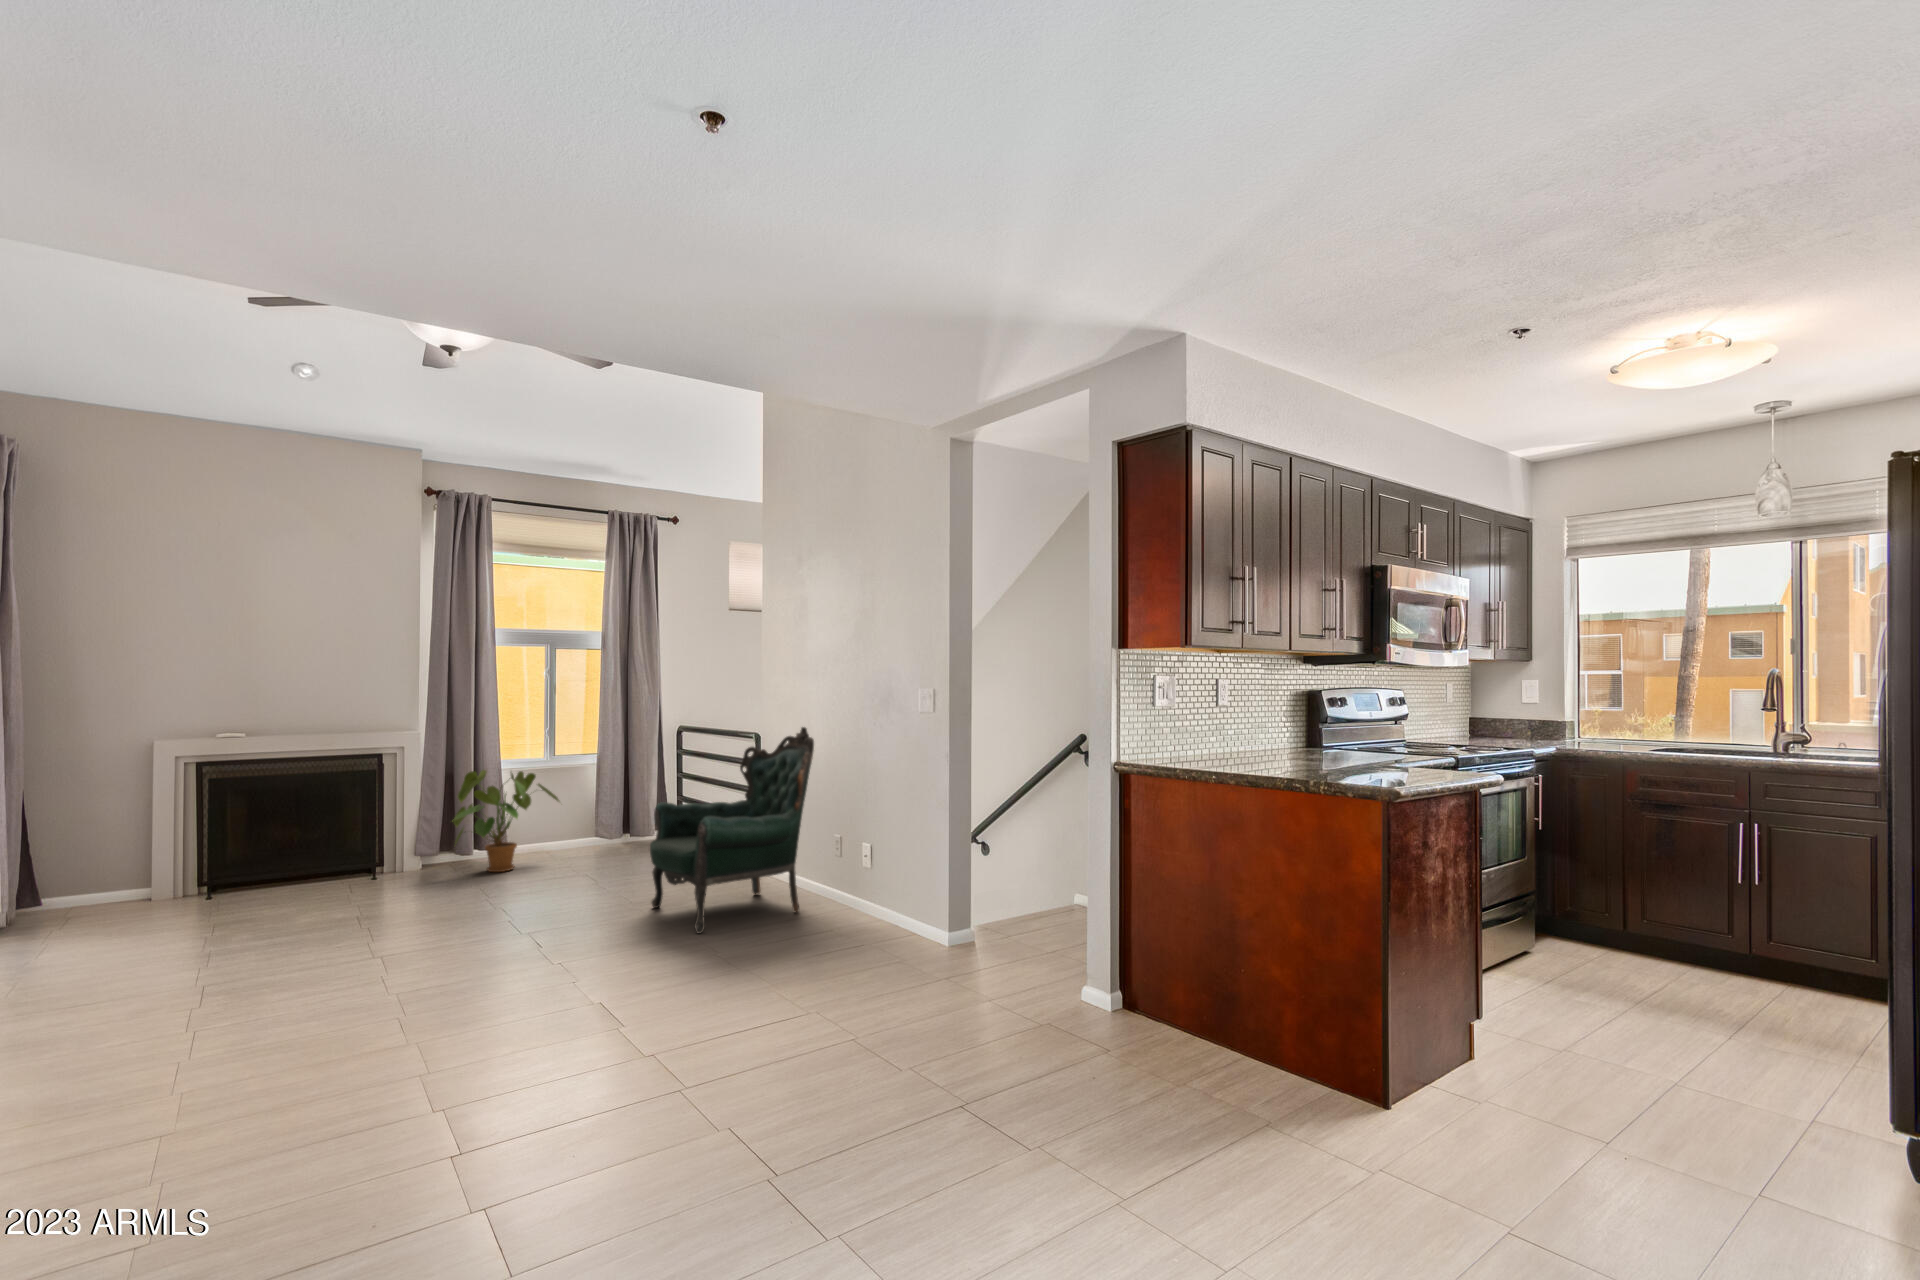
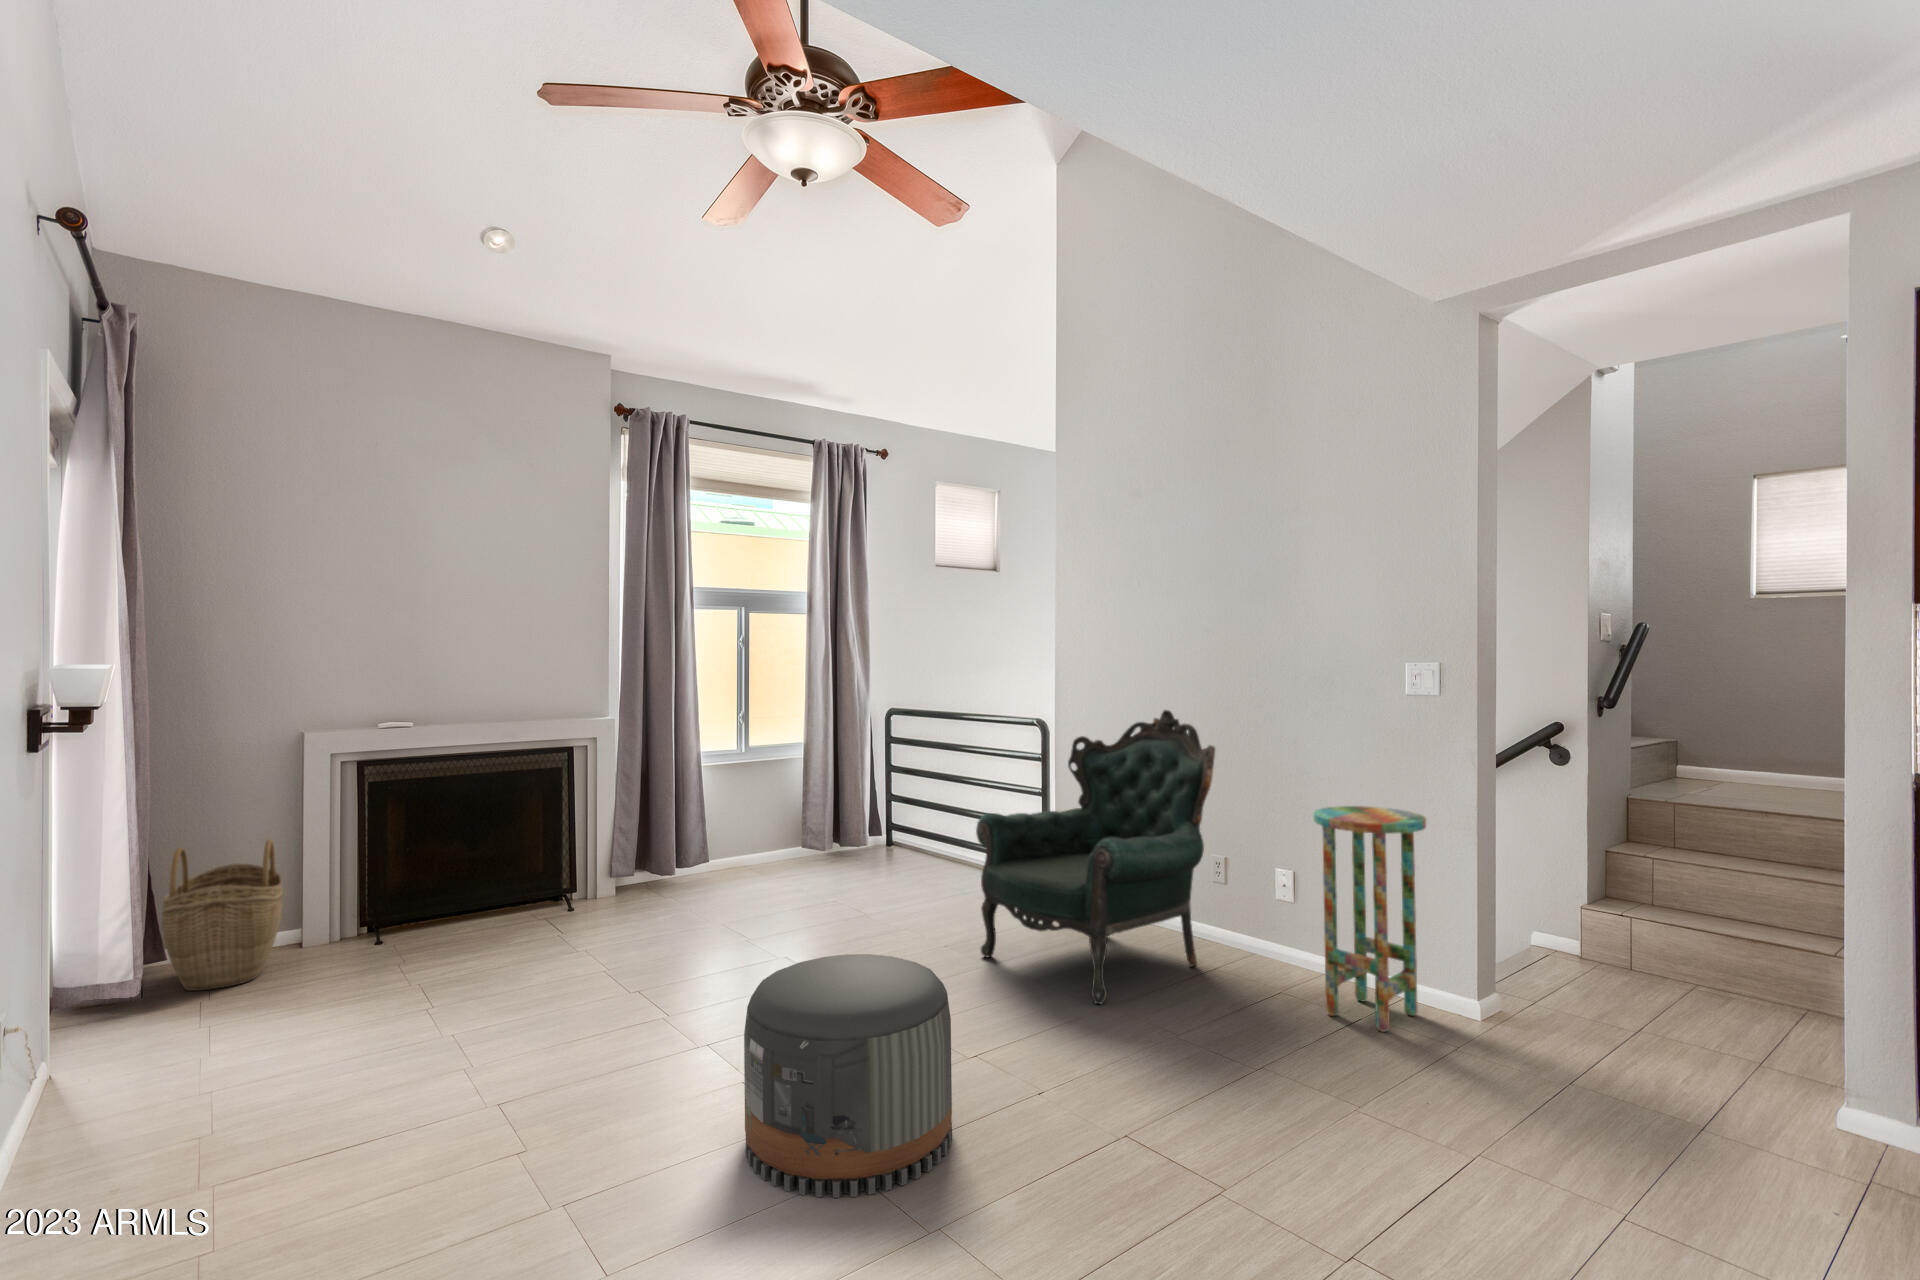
house plant: present [454,770,559,872] -> none [660,765,789,898]
side table: none [843,795,914,947] -> present [1313,806,1426,1032]
woven basket: none [33,820,131,929] -> present [162,839,283,991]
pouf: none [371,886,521,1023] -> present [744,954,952,1198]

